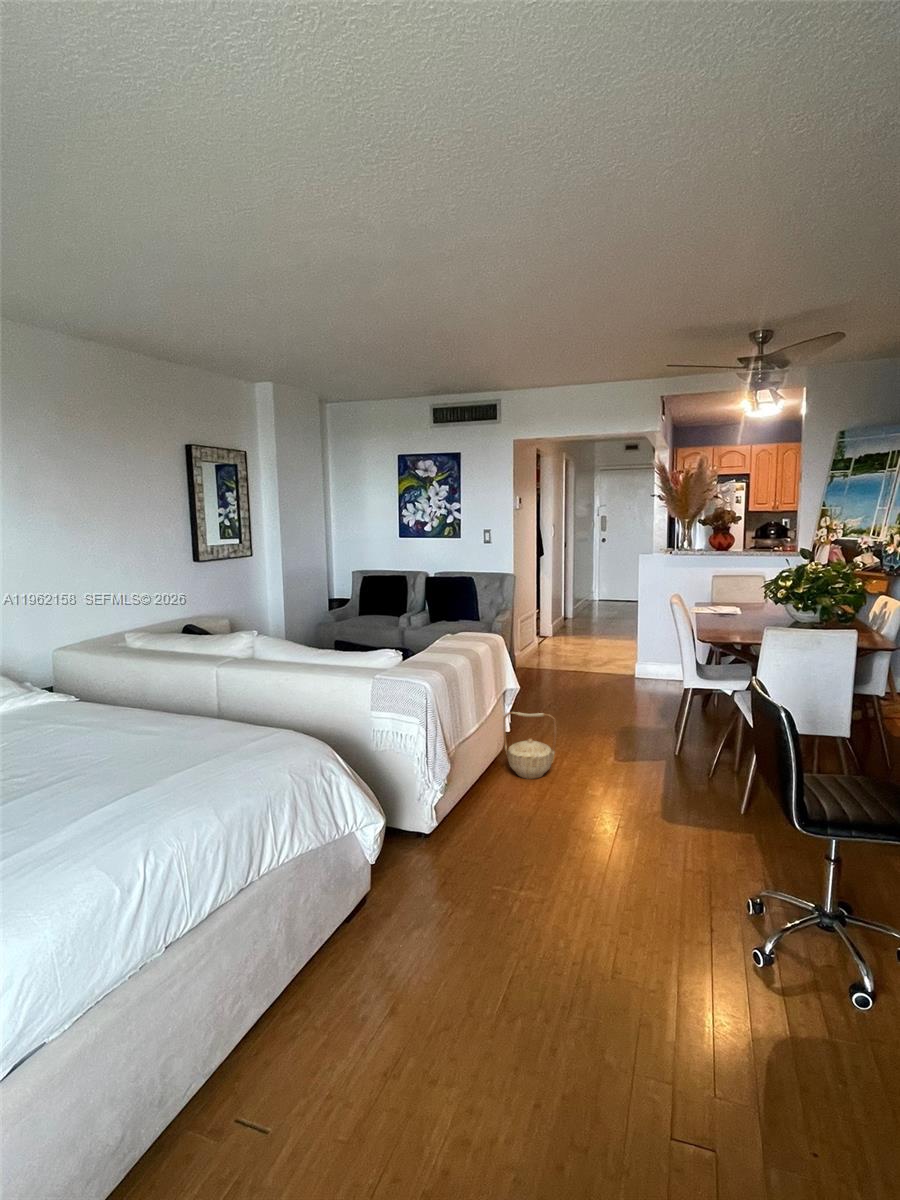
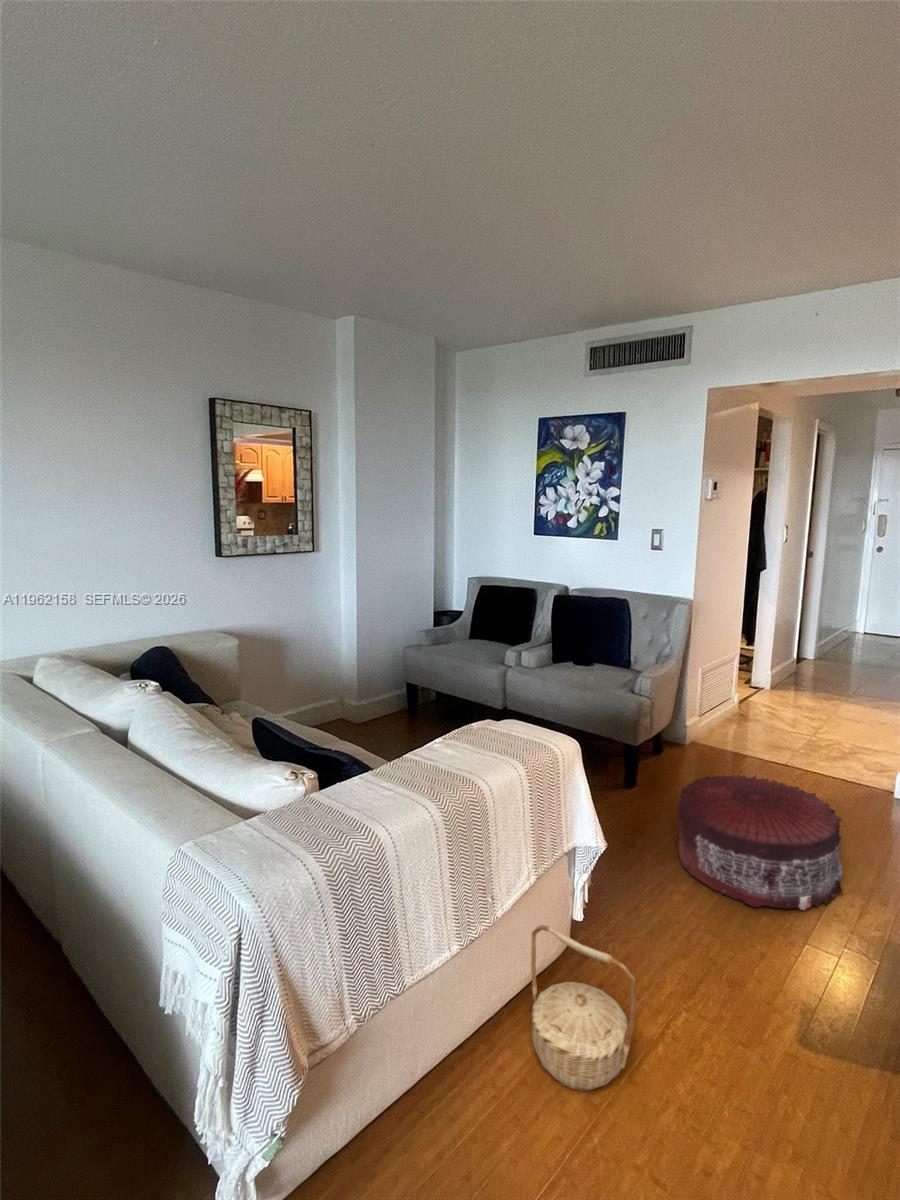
pouf: none [534,662,619,719] -> present [677,775,843,910]

